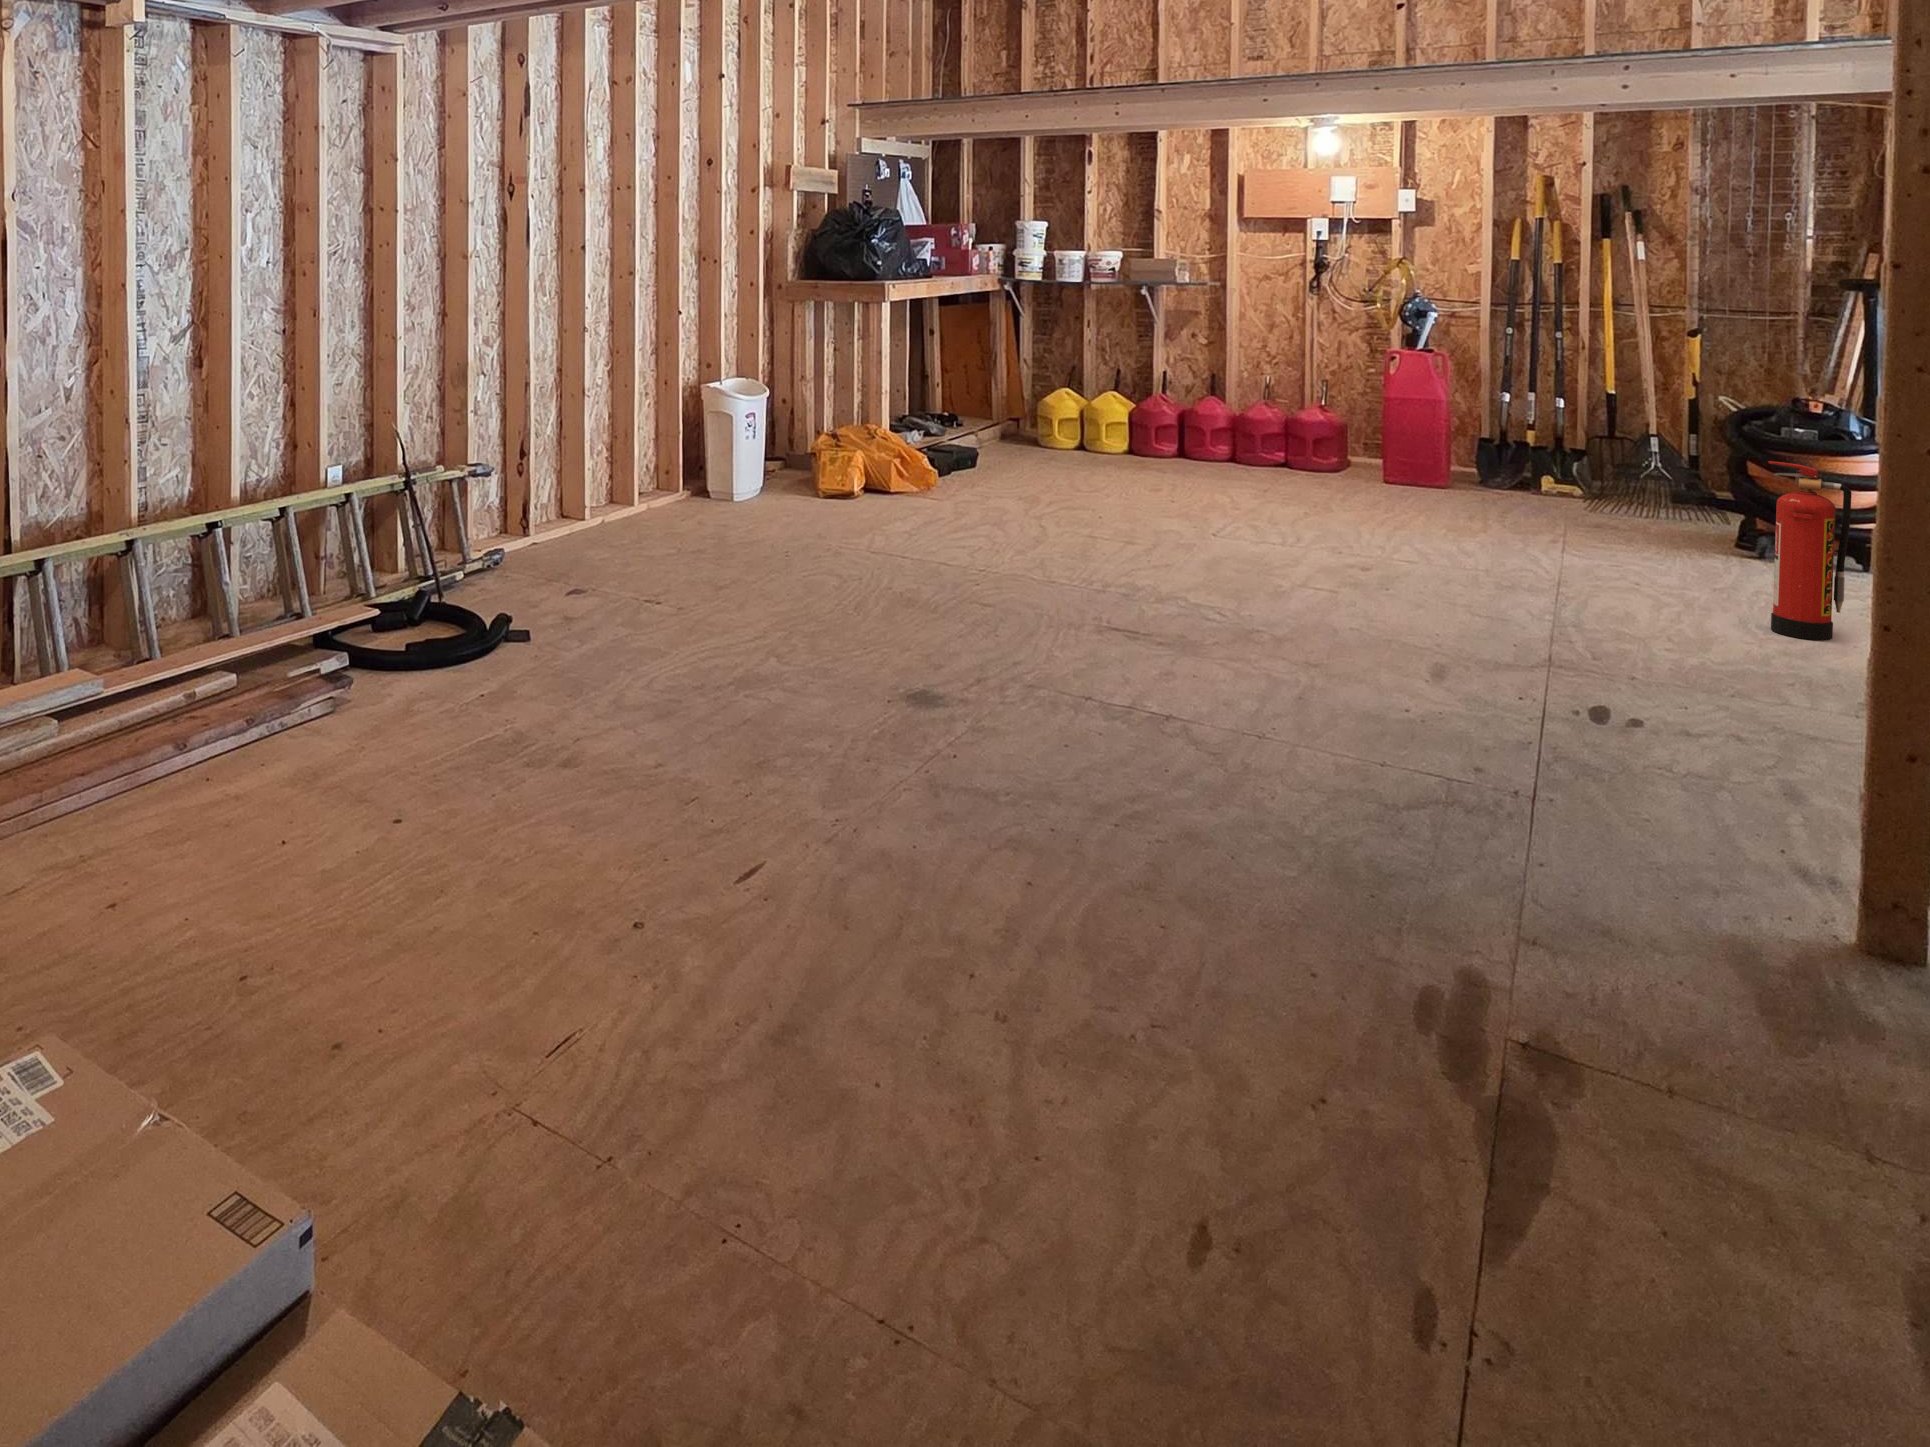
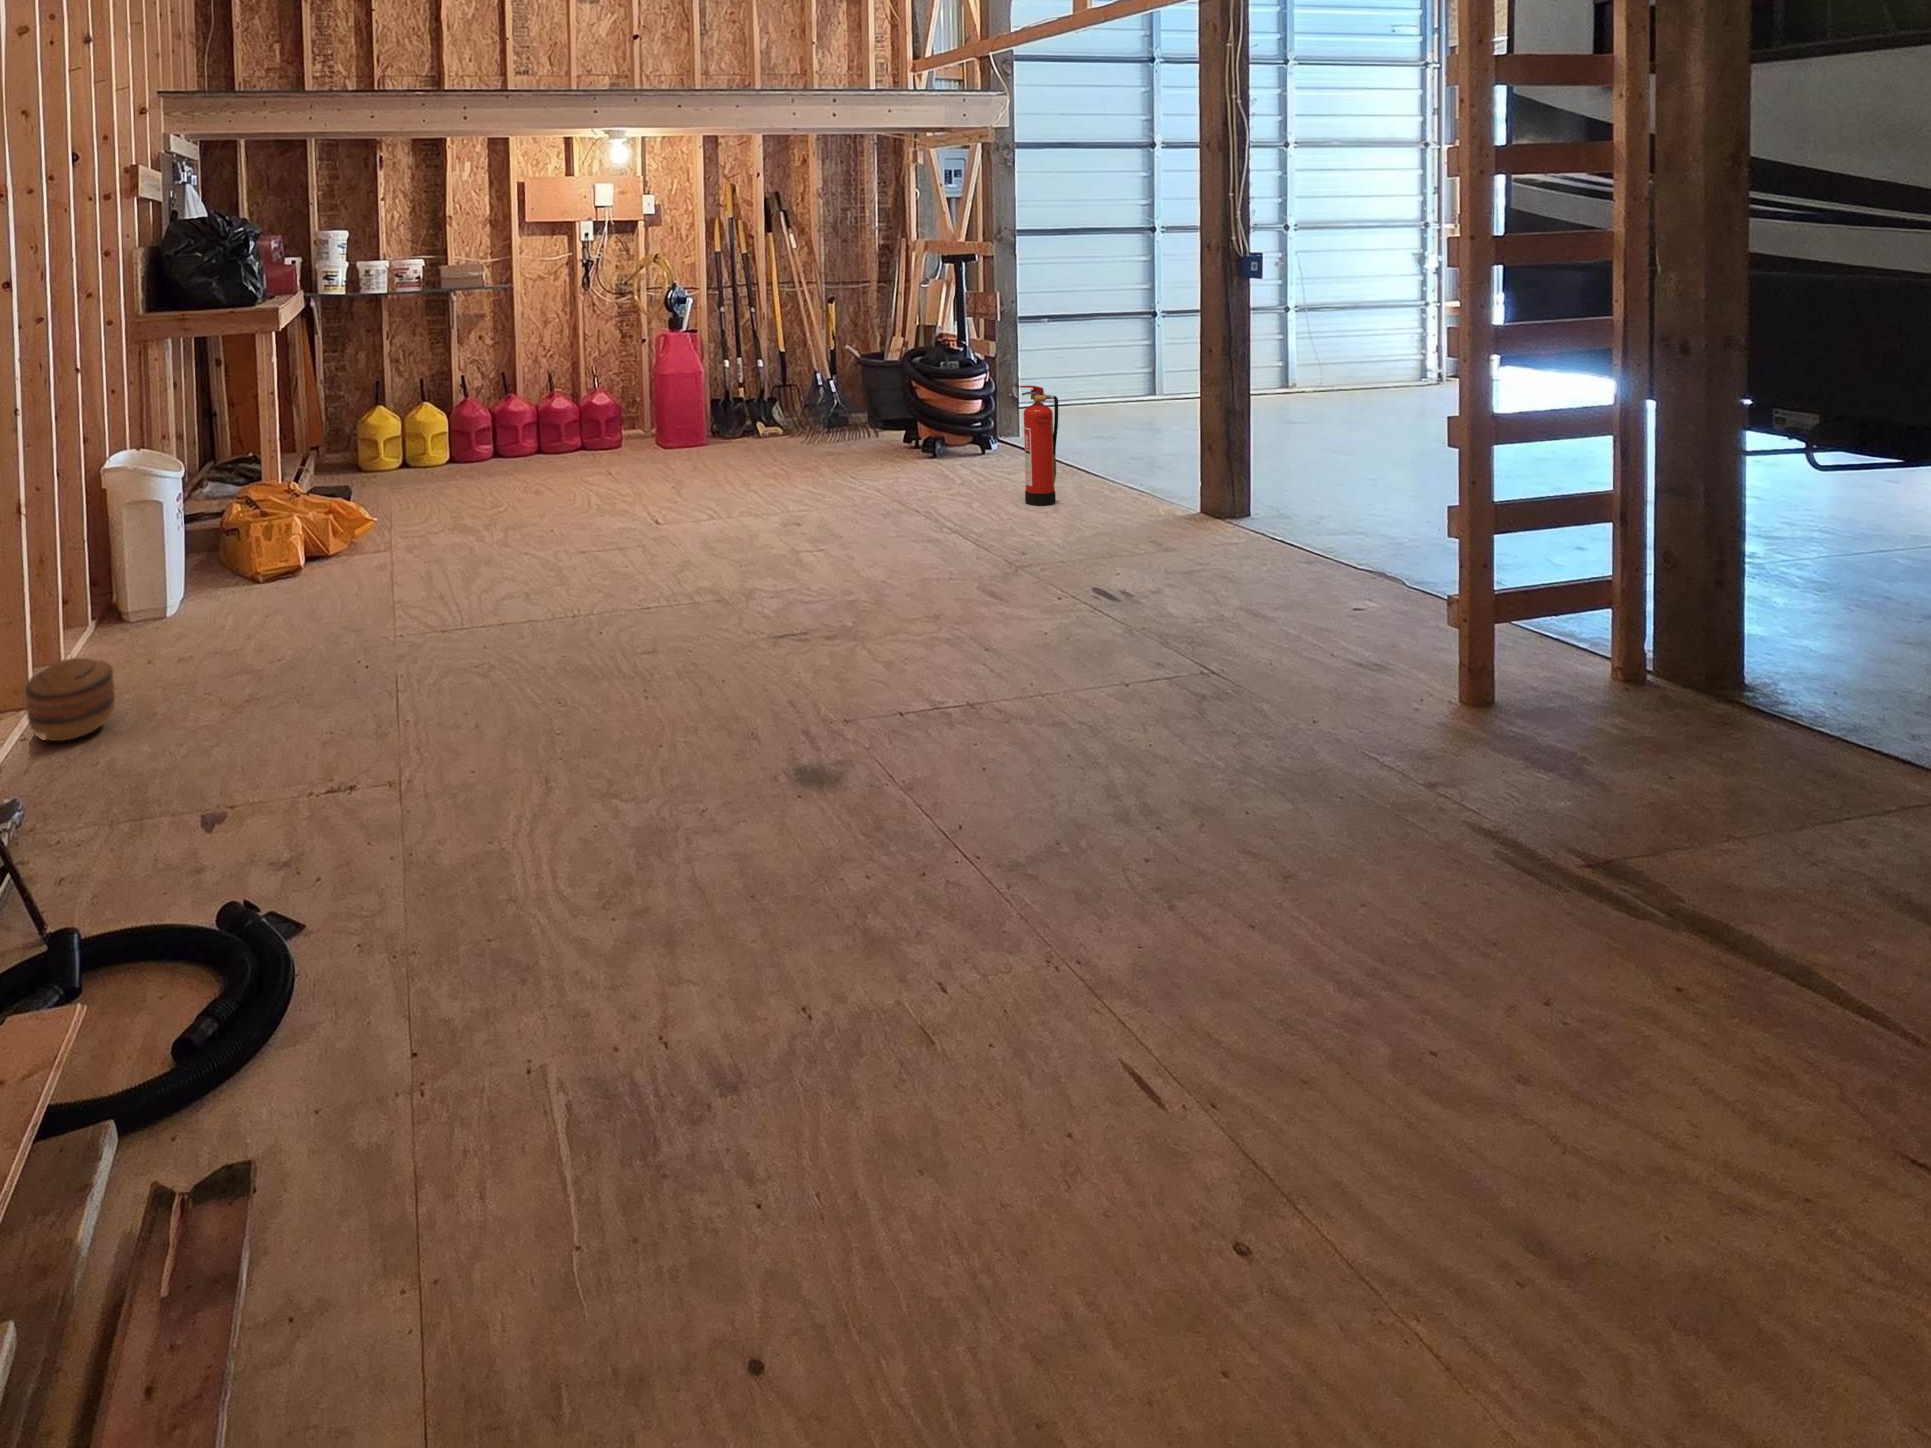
basket: none [562,489,614,539] -> present [25,658,115,741]

